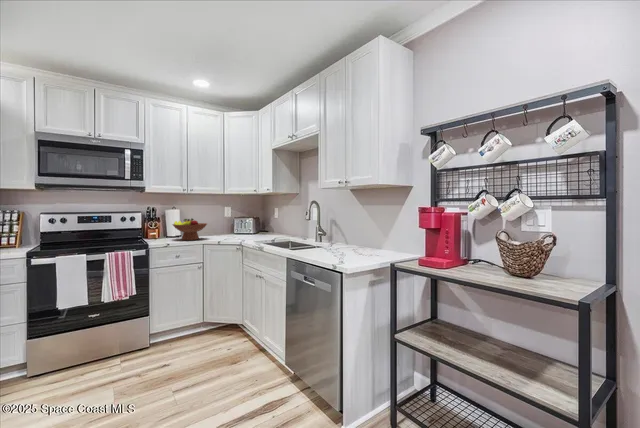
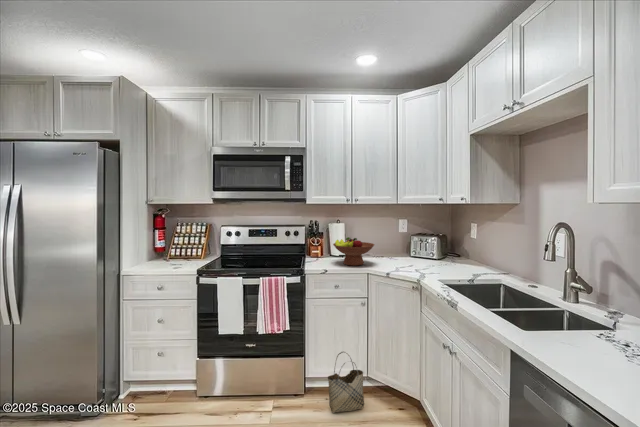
woven basket: none [173,305,203,350] -> present [328,352,364,413]

